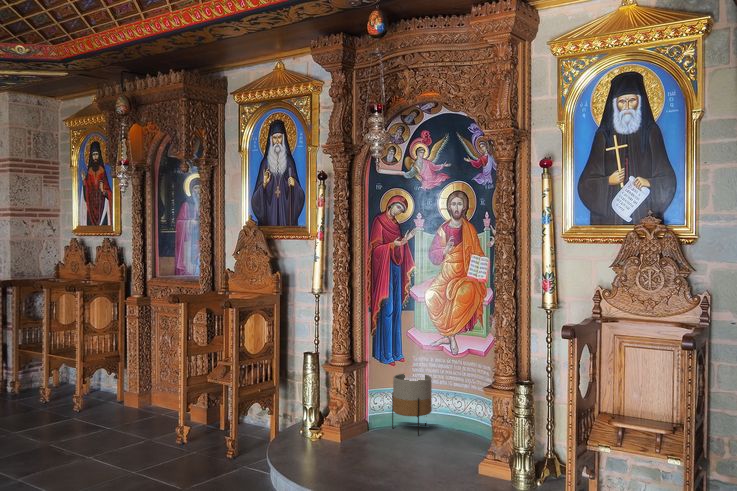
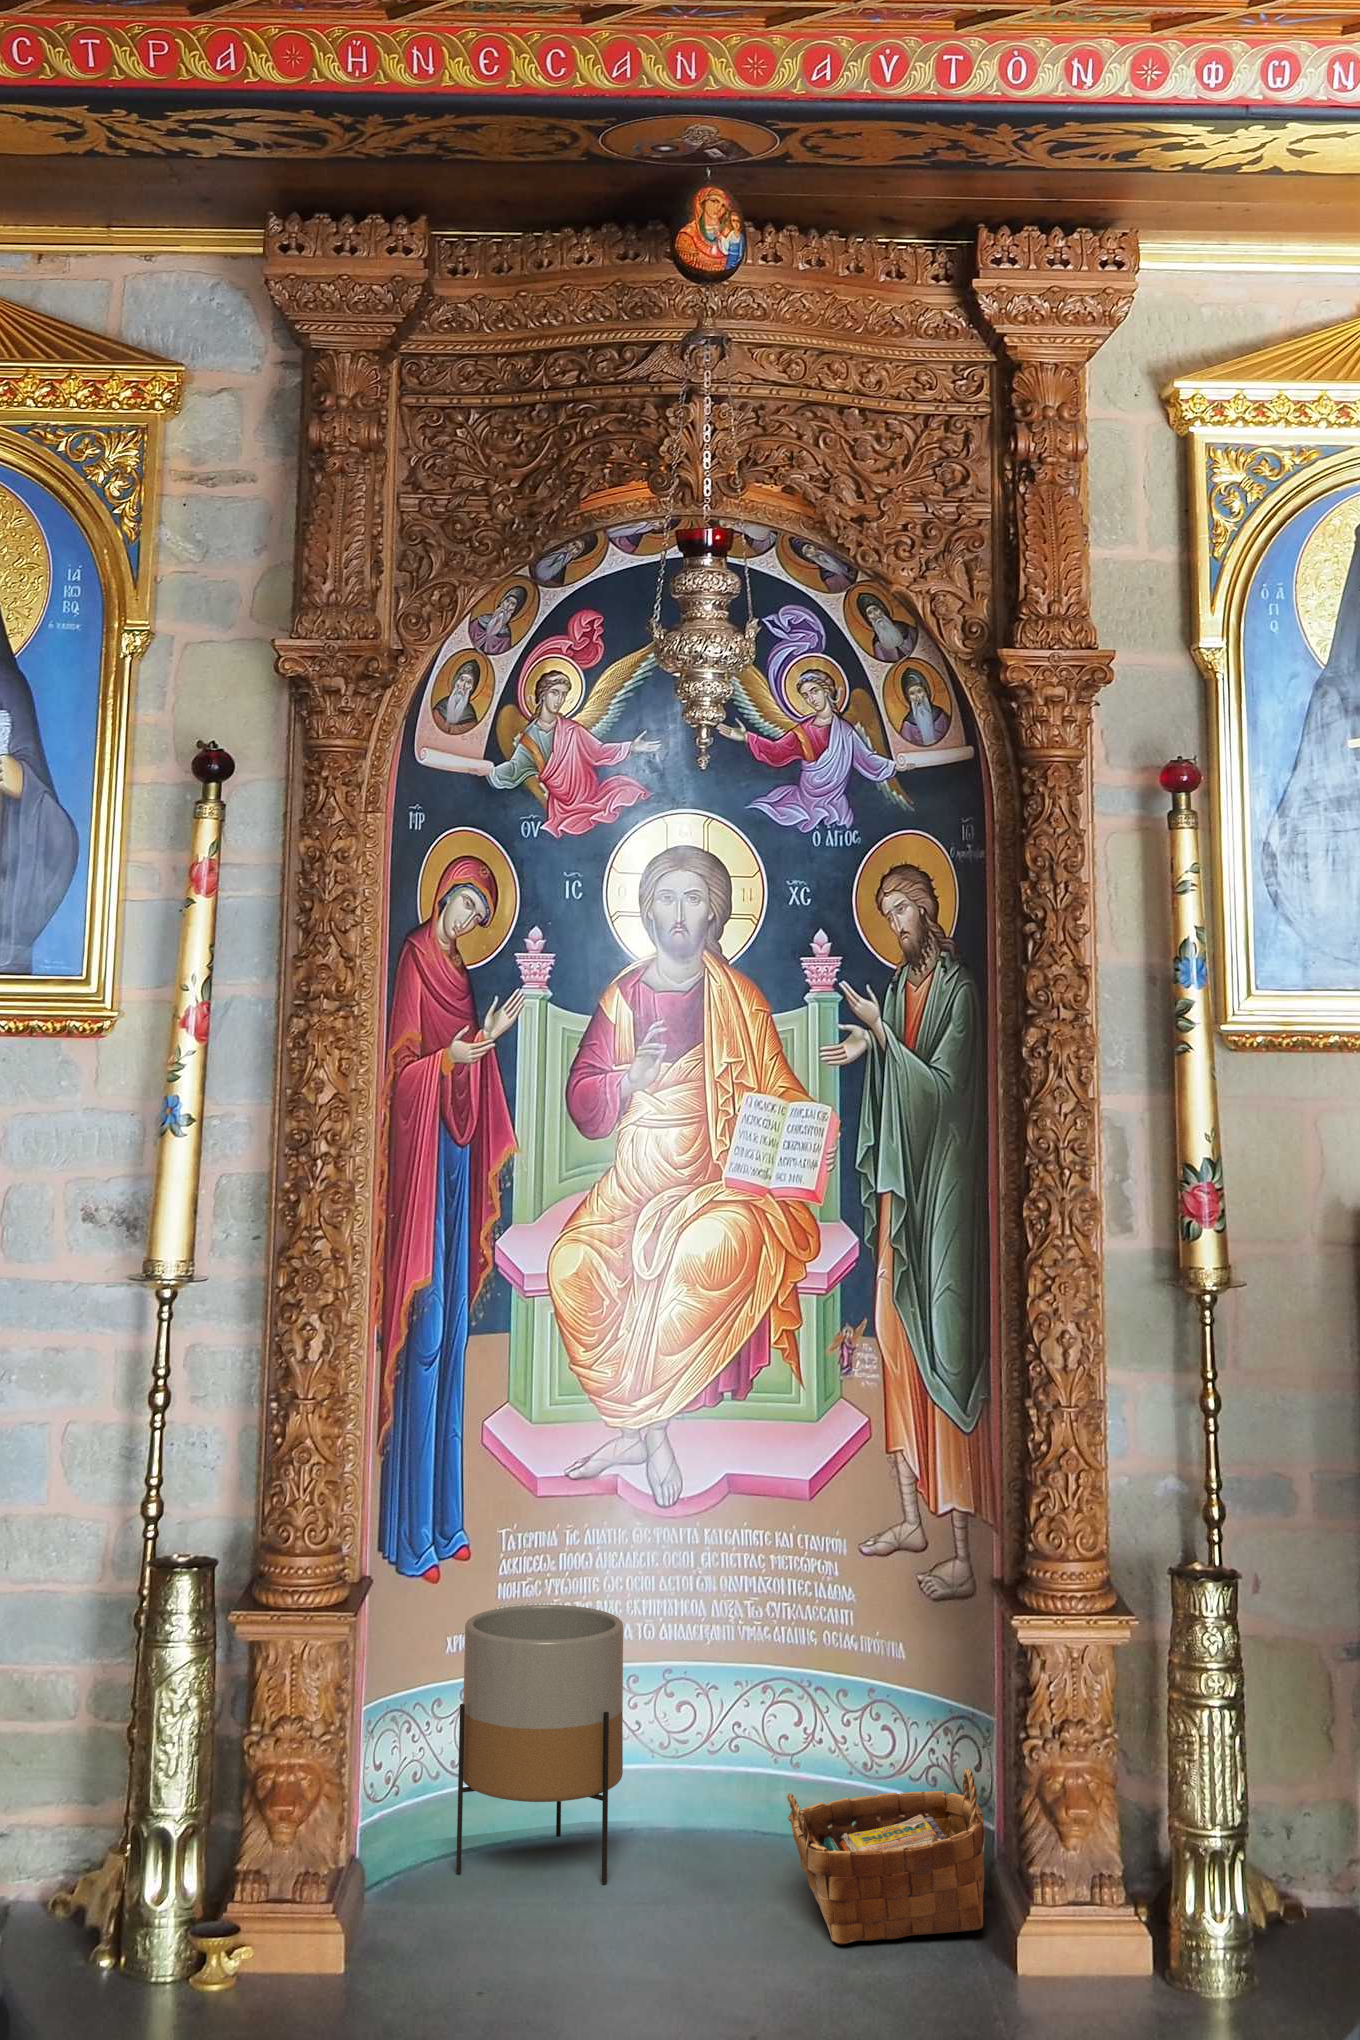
woven basket: none [441,422,494,460] -> present [787,1768,985,1944]

